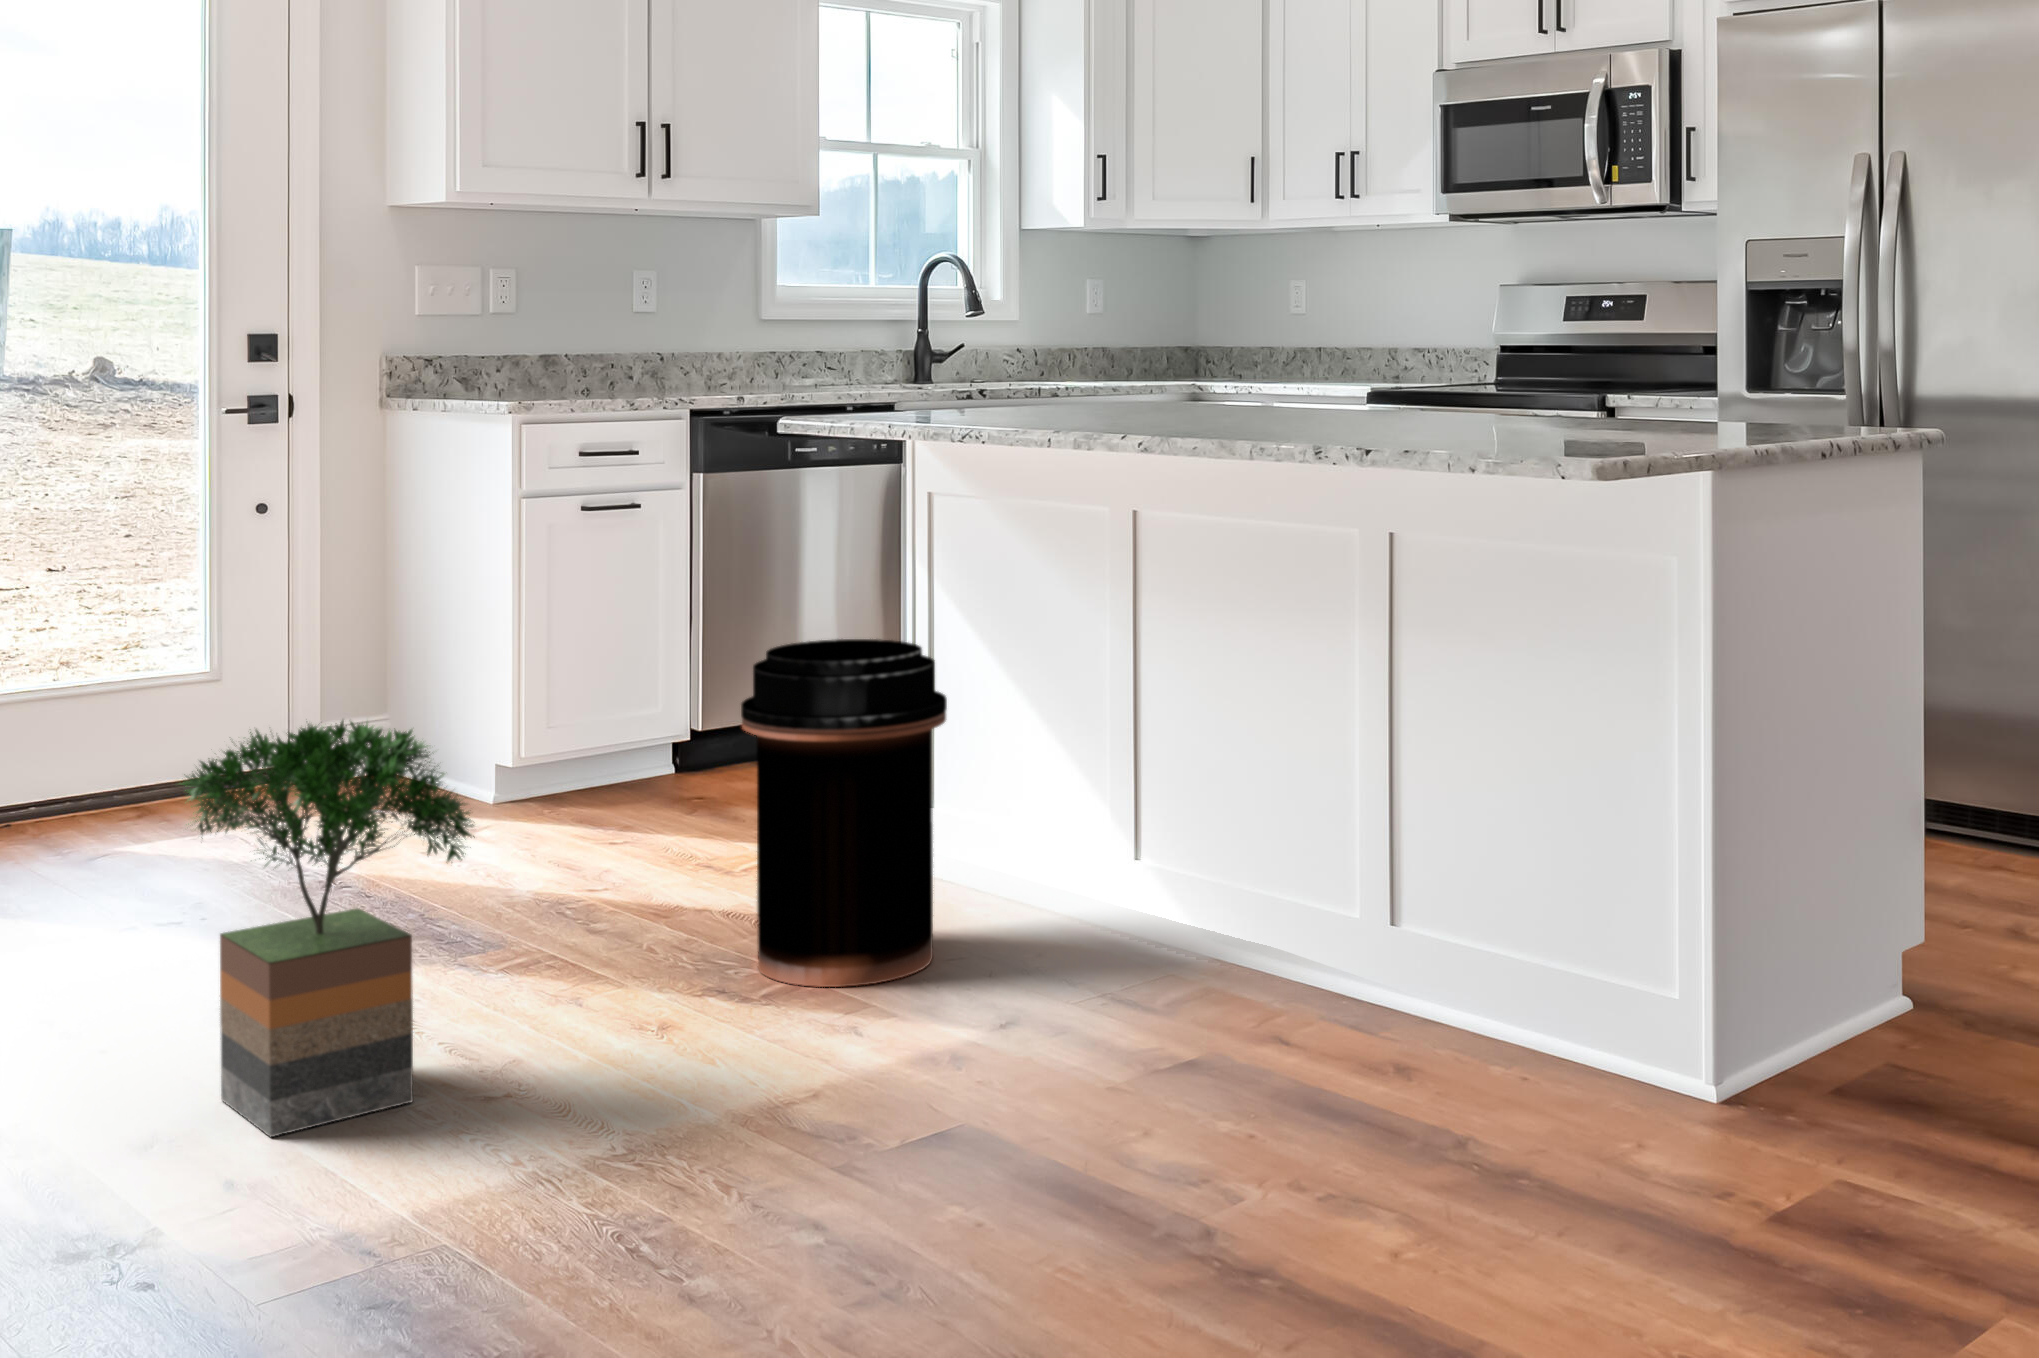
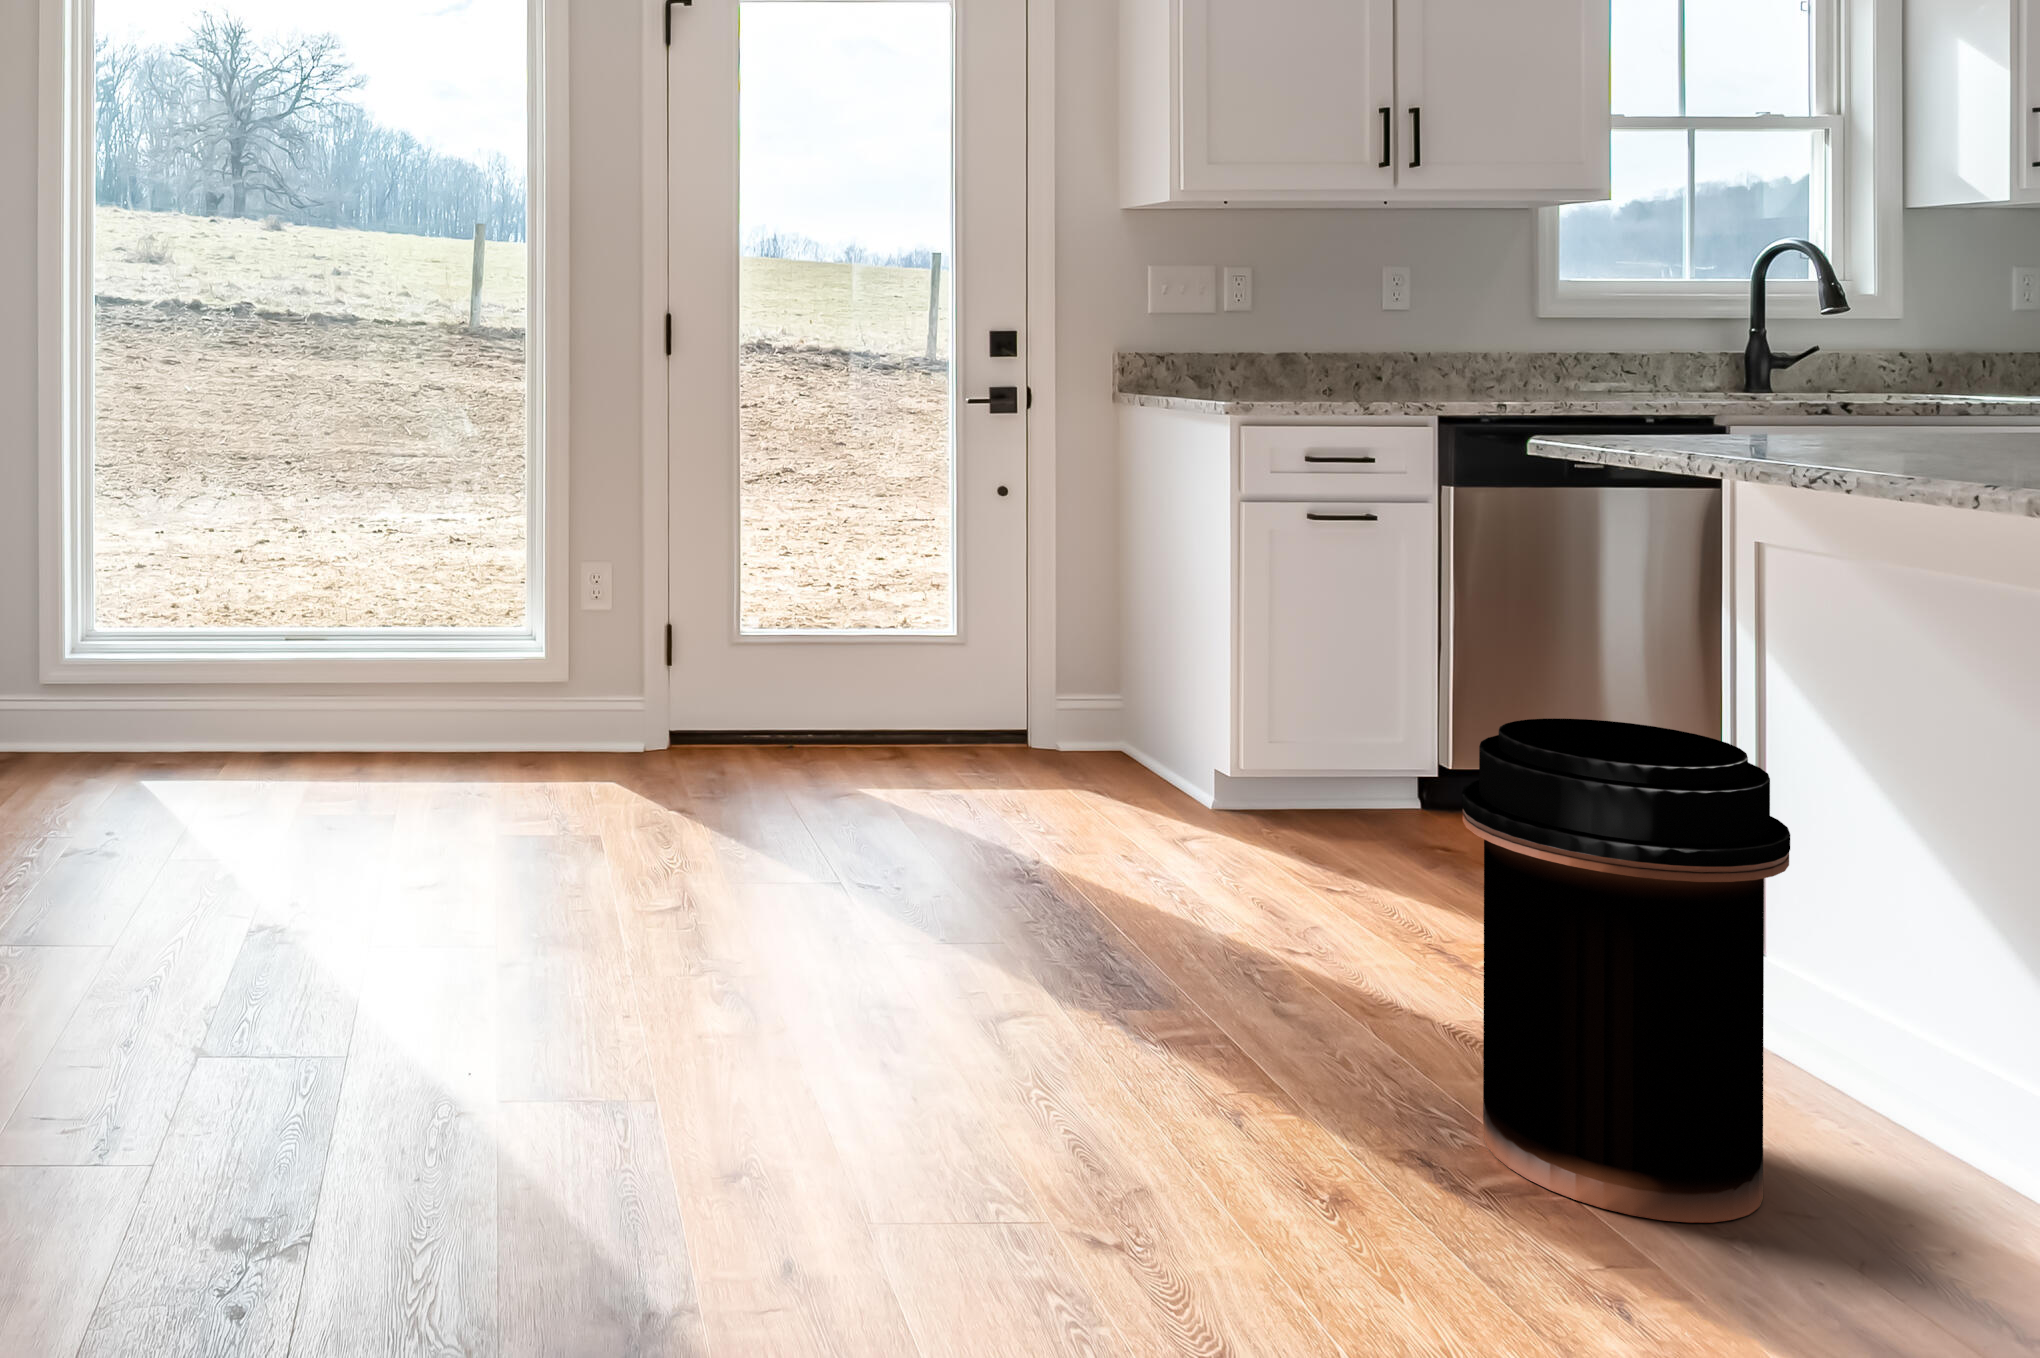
potted tree: present [183,720,475,1137] -> none [761,741,1079,1221]

